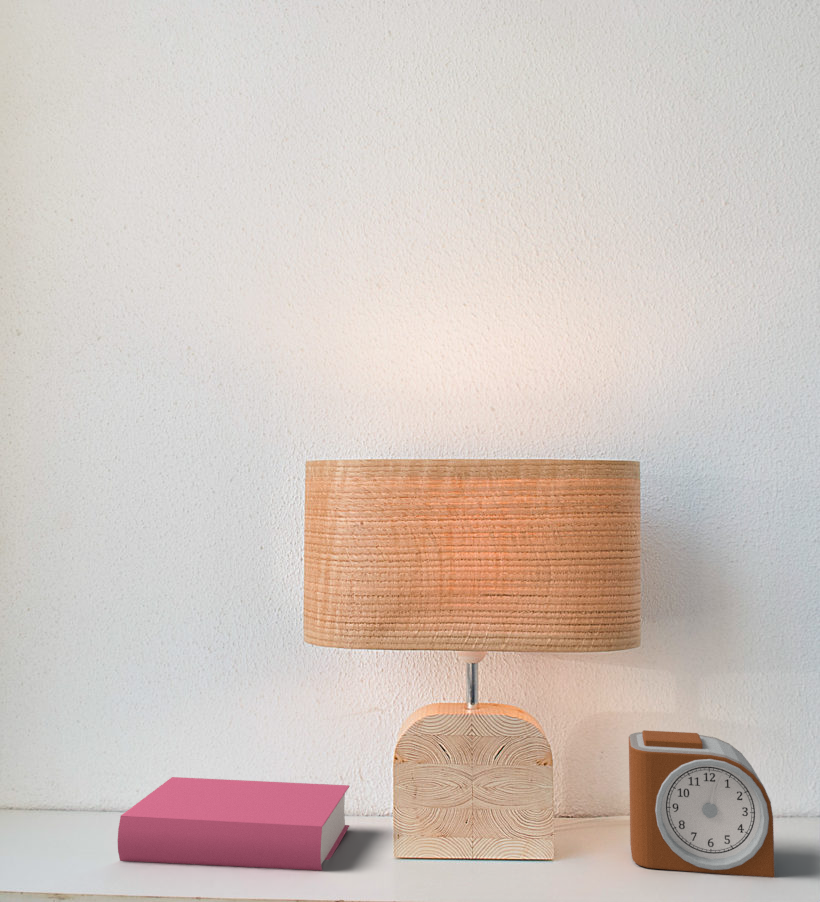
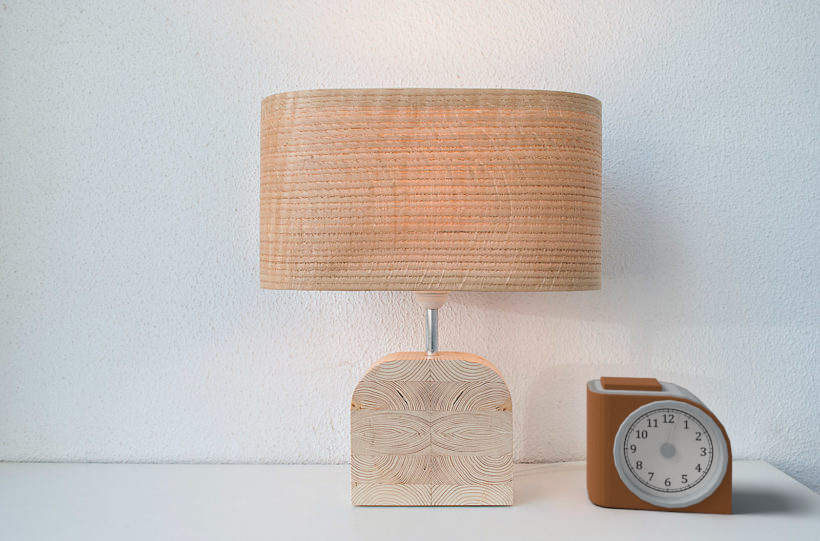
book: present [118,777,350,870] -> none [81,429,317,515]

